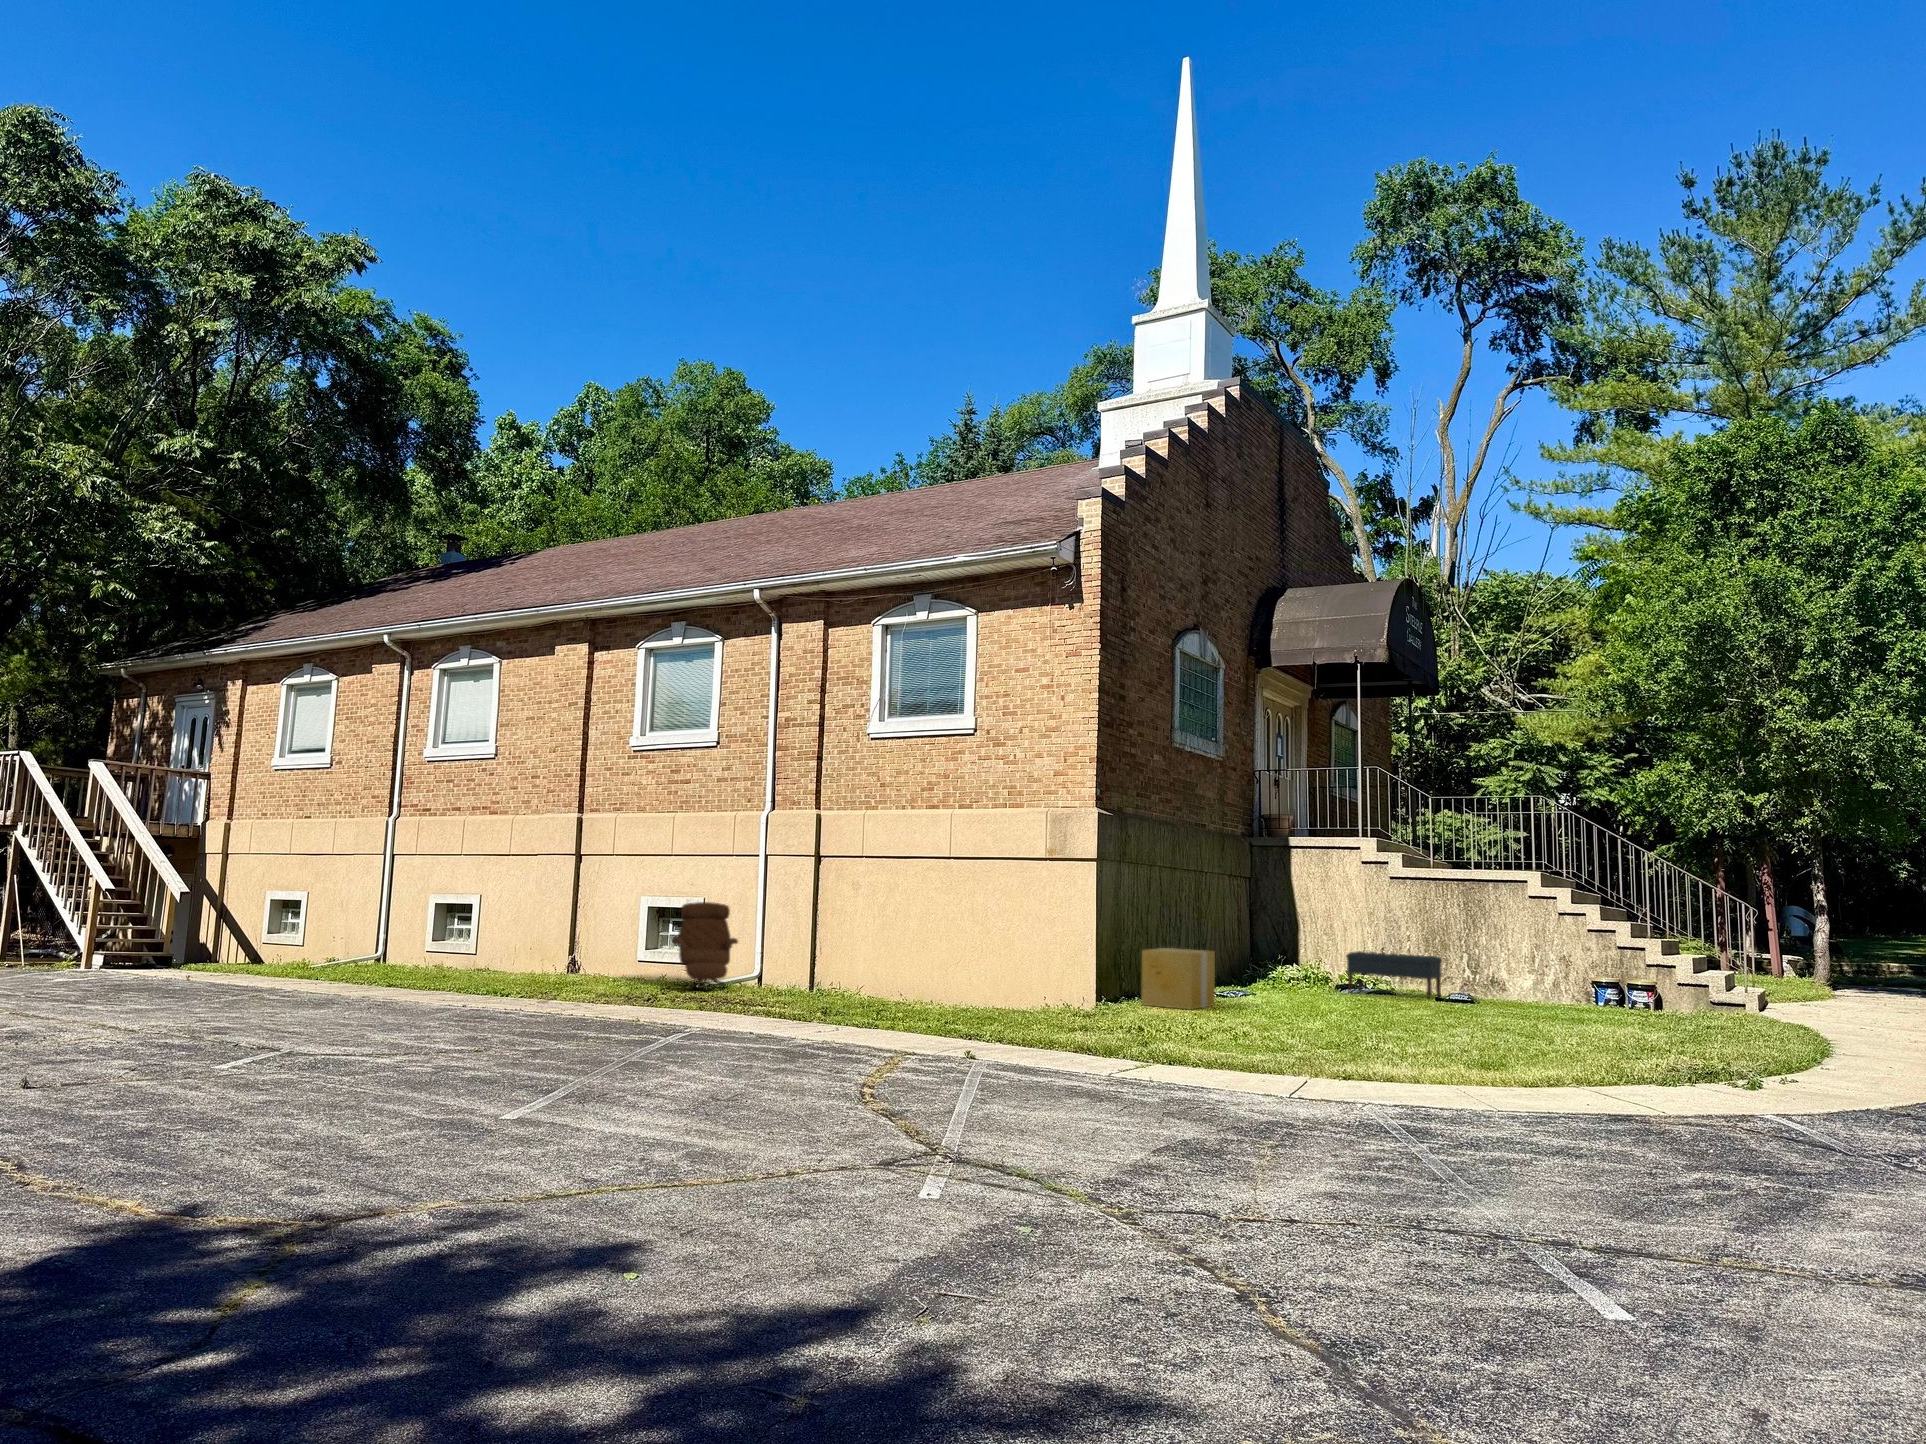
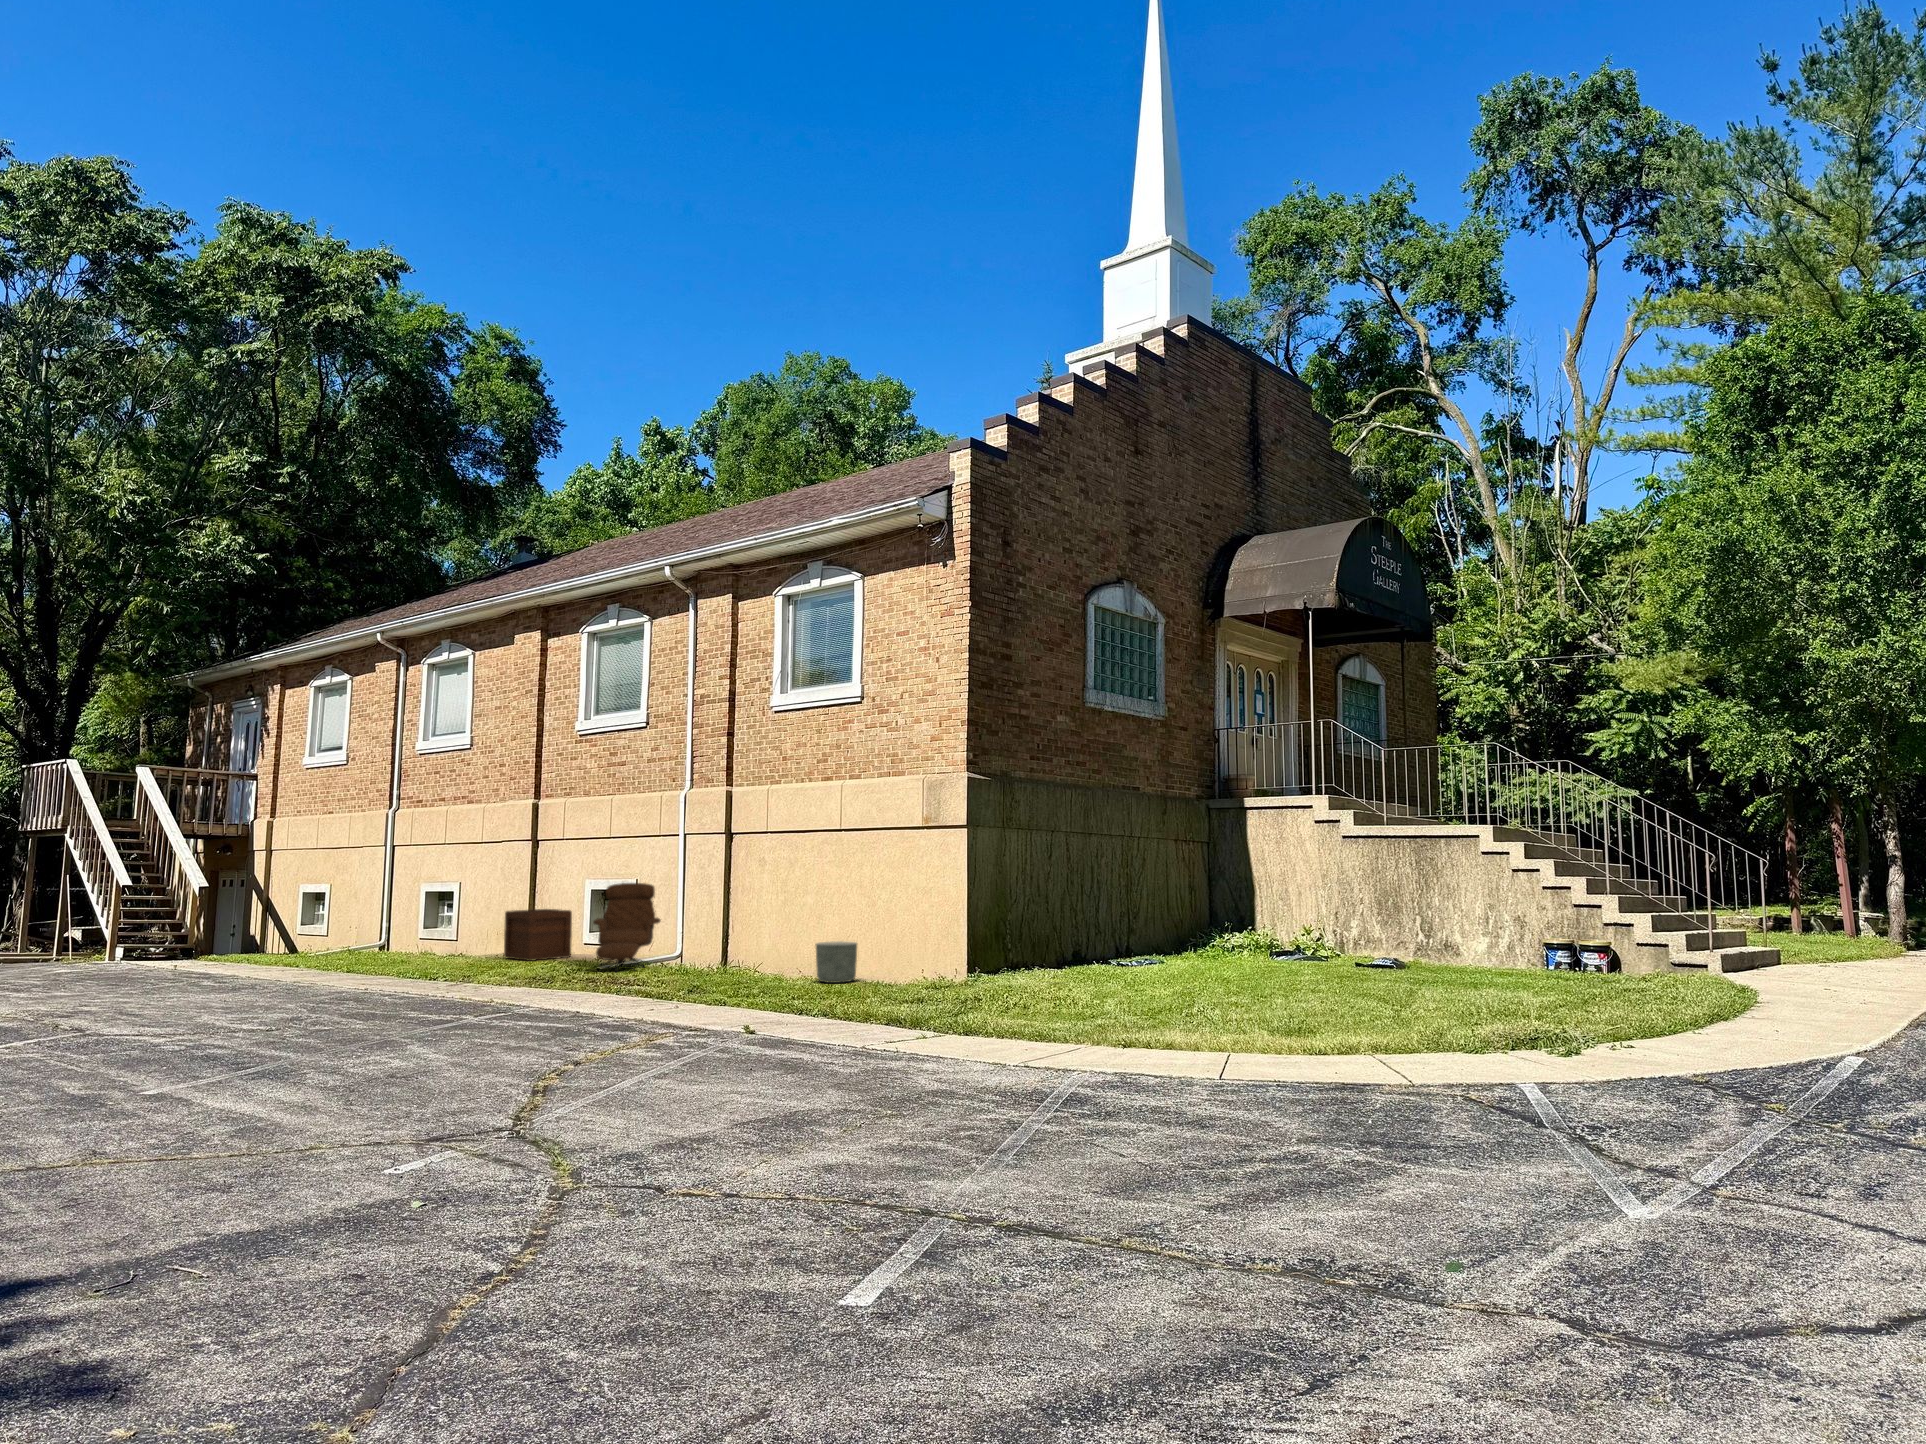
wooden crate: none [558,925,629,978] -> present [504,909,572,961]
cardboard box: present [1141,948,1215,1010] -> none [1039,917,1120,981]
bench: present [1346,951,1442,999] -> none [1292,916,1392,965]
planter: none [931,967,972,1007] -> present [816,941,857,983]

